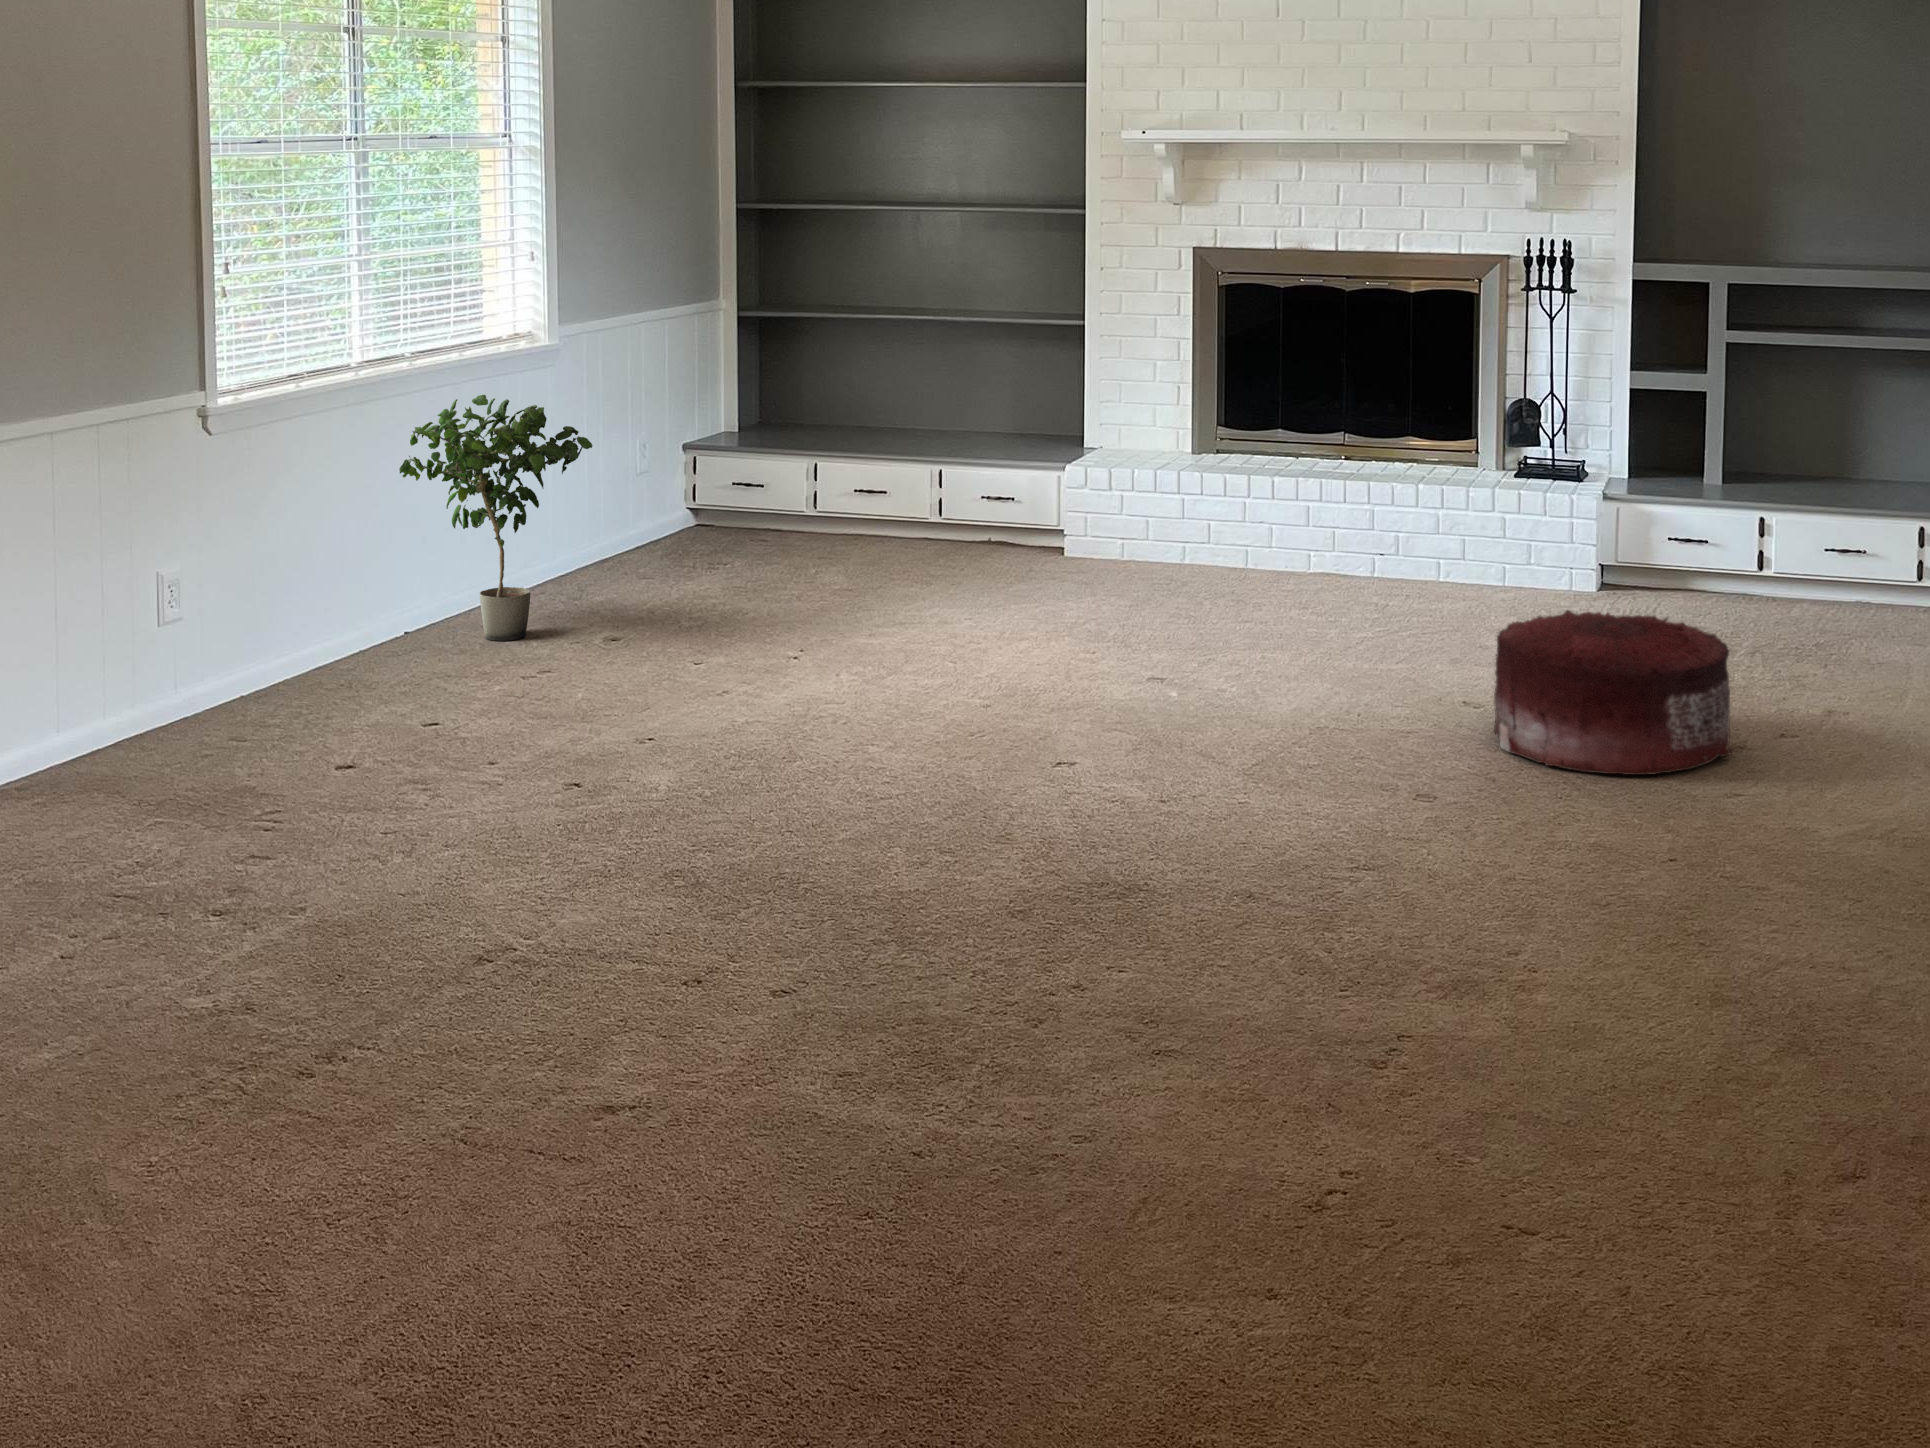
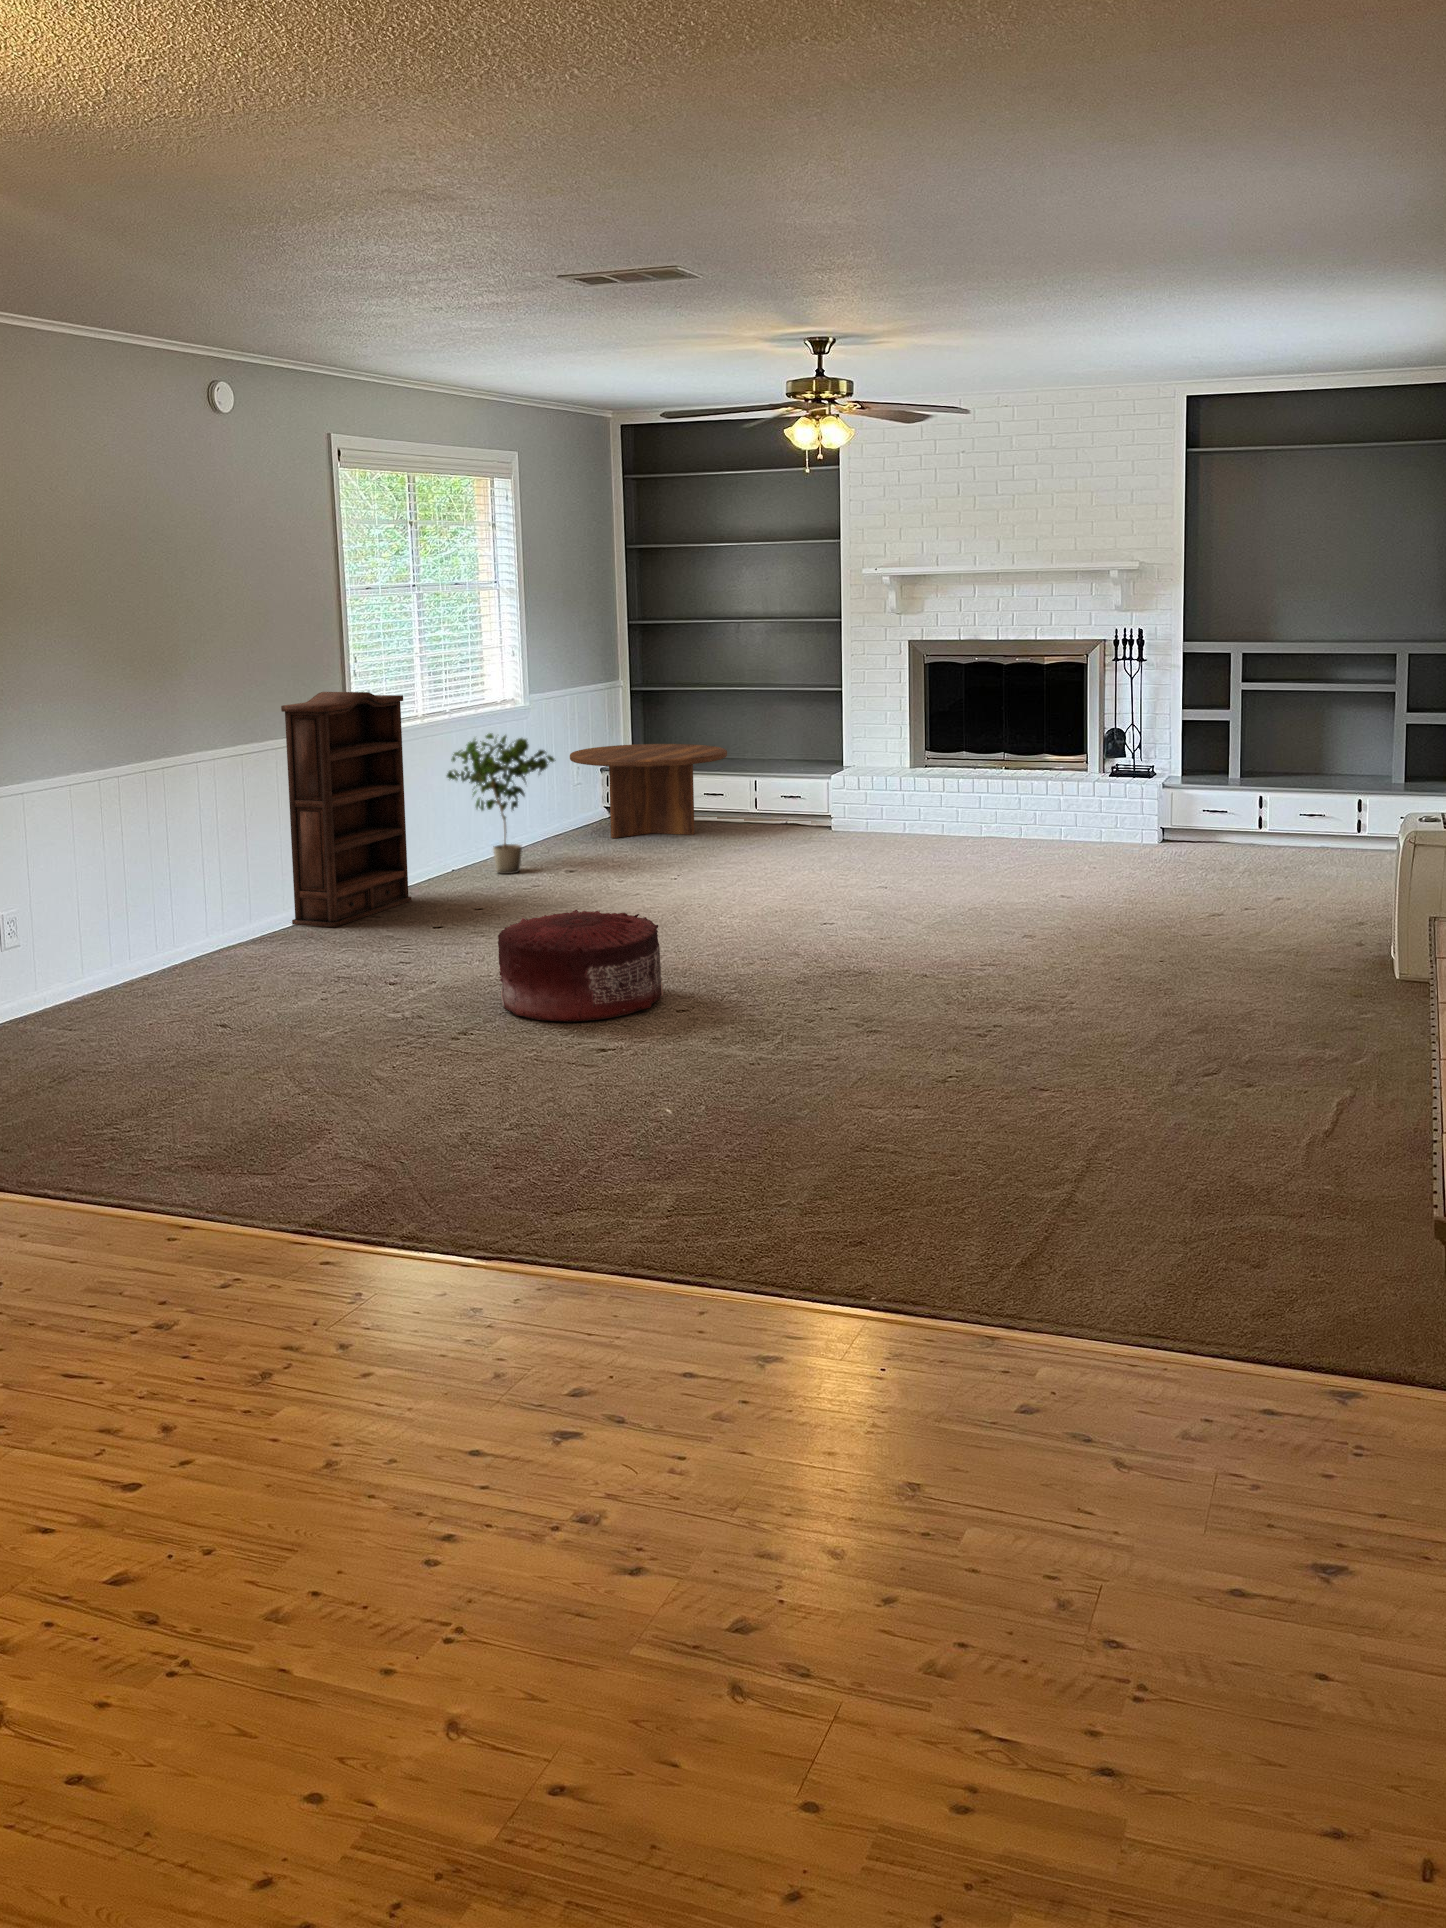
bookshelf: none [69,327,318,762] -> present [281,692,412,928]
coffee table: none [628,406,892,566] -> present [570,744,727,838]
pouf: present [1494,610,1731,775] -> present [498,910,663,1022]

